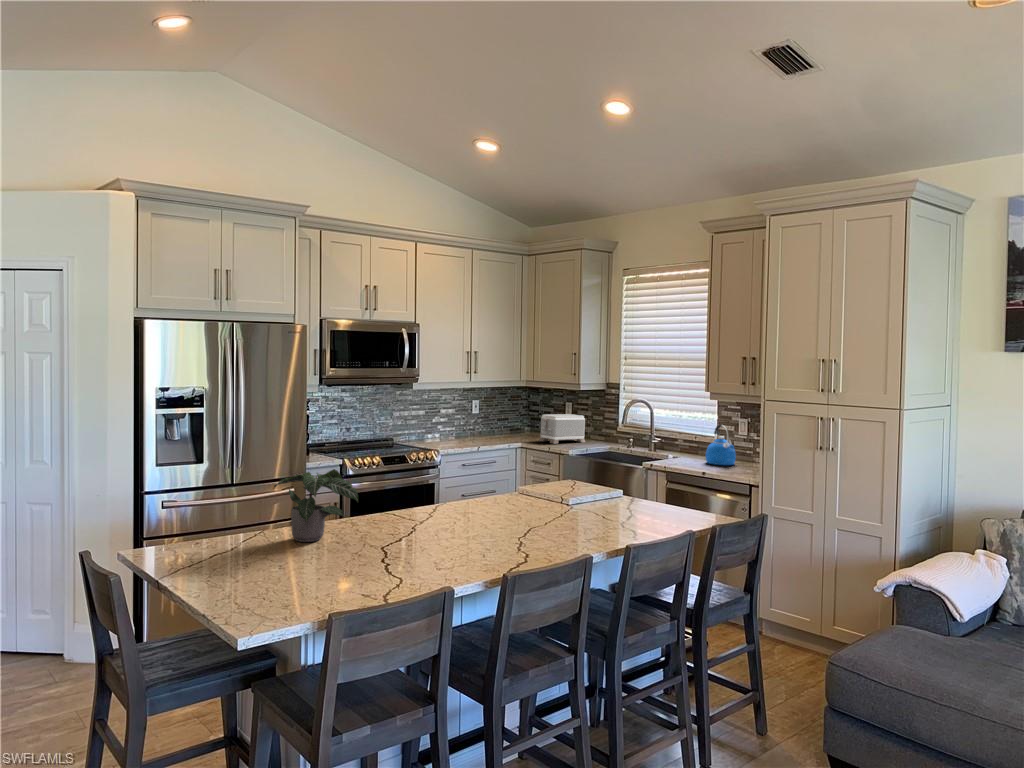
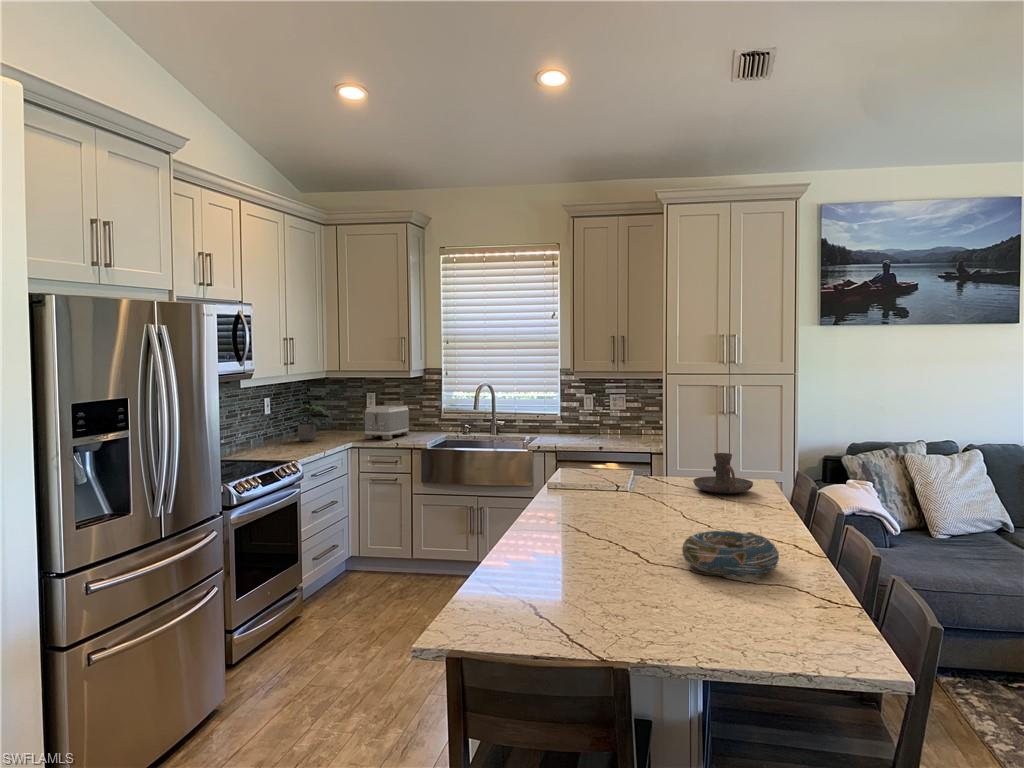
kettle: present [706,424,736,465] -> none [571,401,604,440]
potted plant: present [274,469,358,542] -> present [292,404,332,441]
candle holder: none [608,476,665,516] -> present [693,453,753,493]
decorative bowl: none [393,518,468,554] -> present [682,531,779,579]

